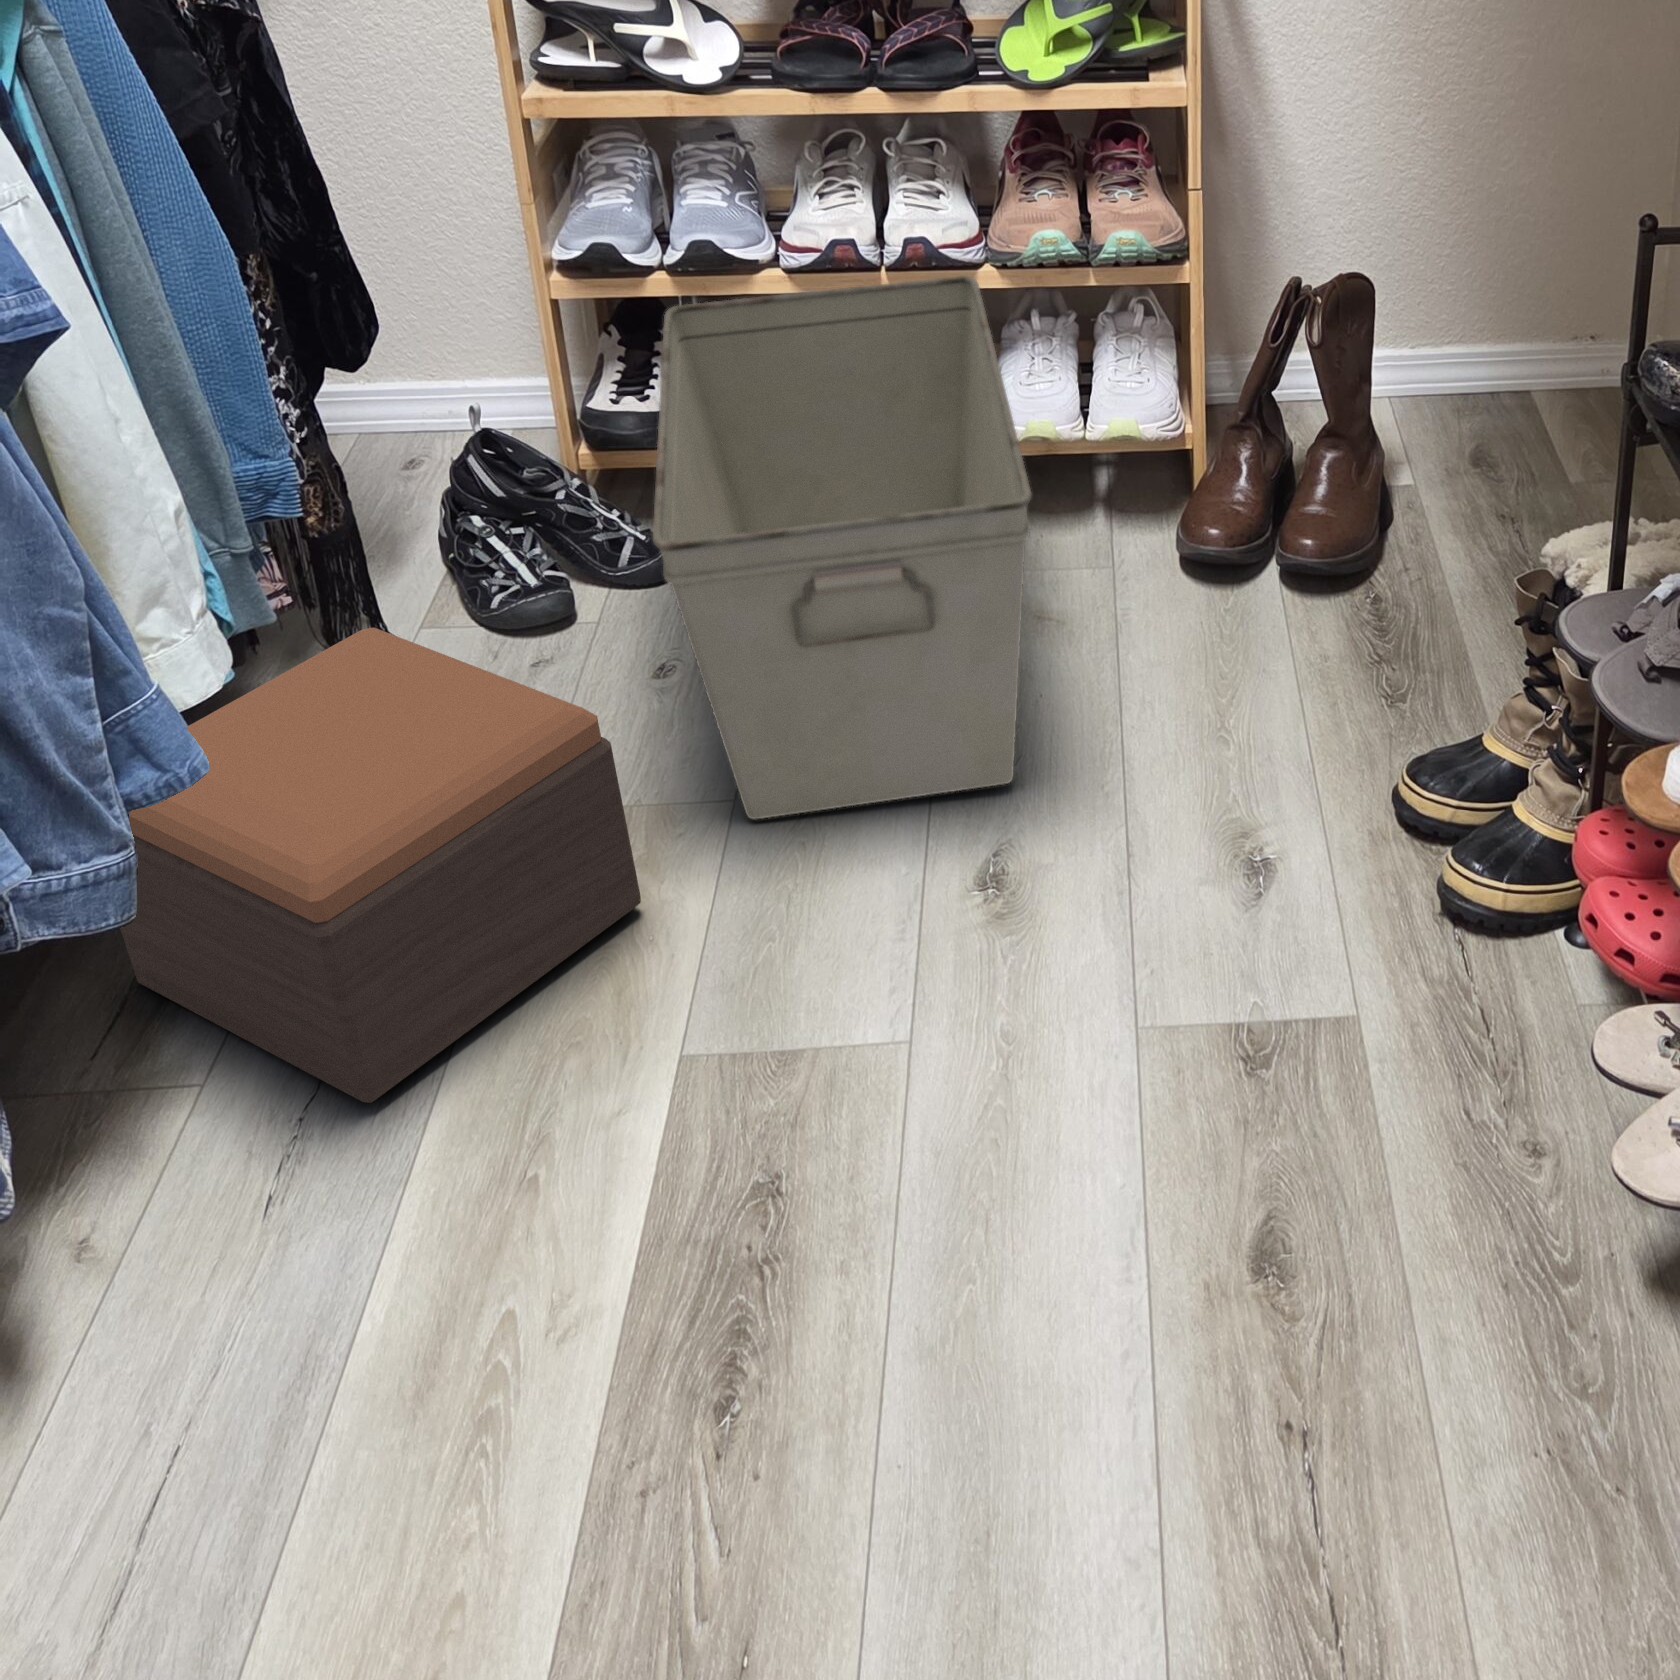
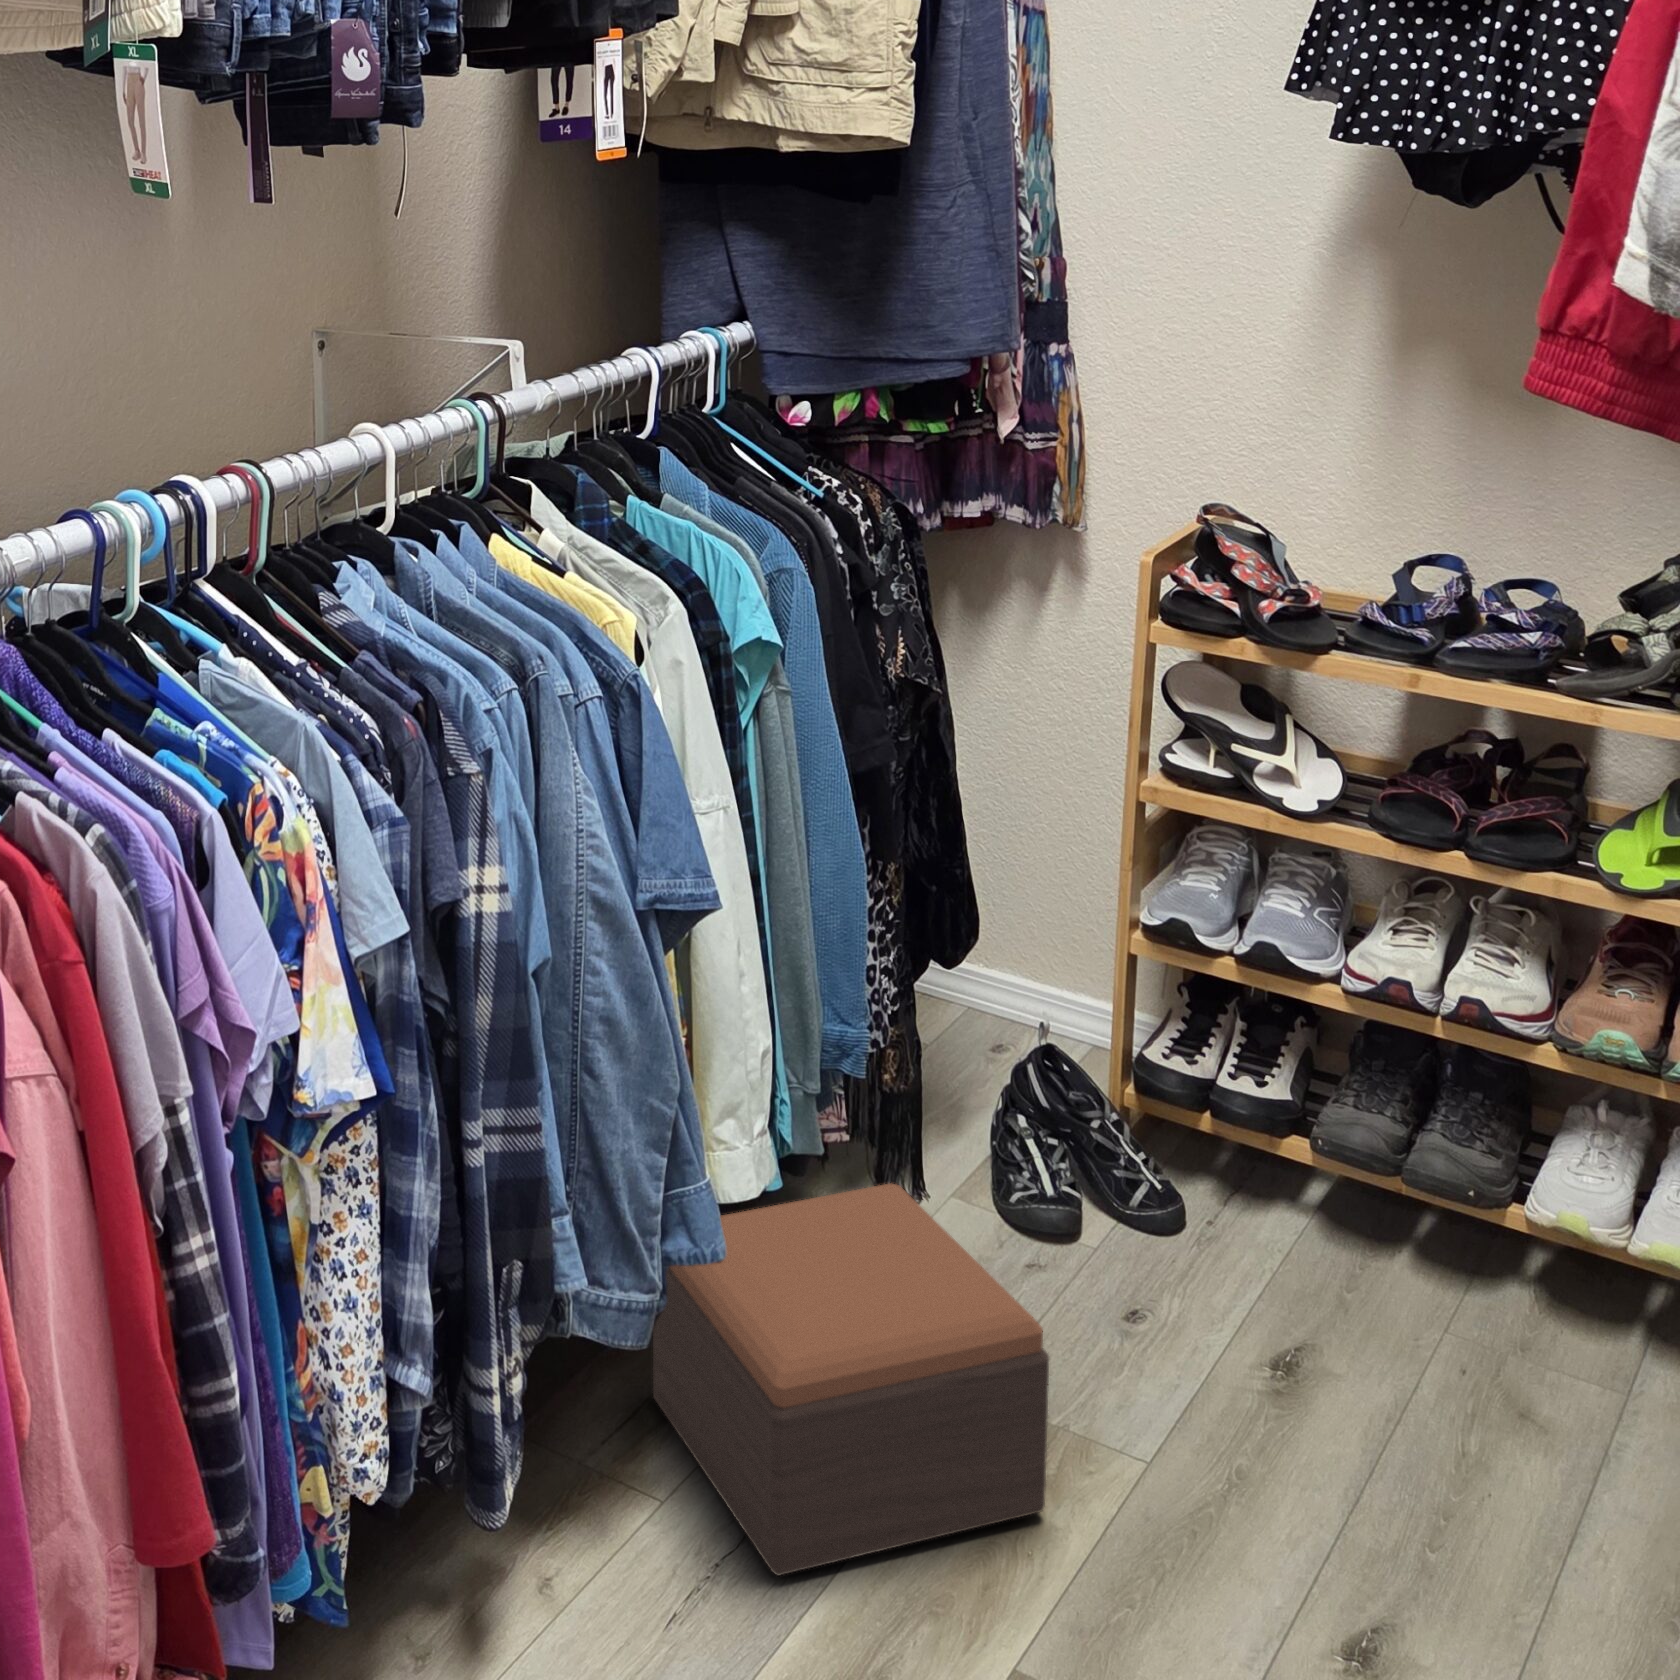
storage bin: present [653,276,1031,820] -> none [1132,994,1528,1555]

